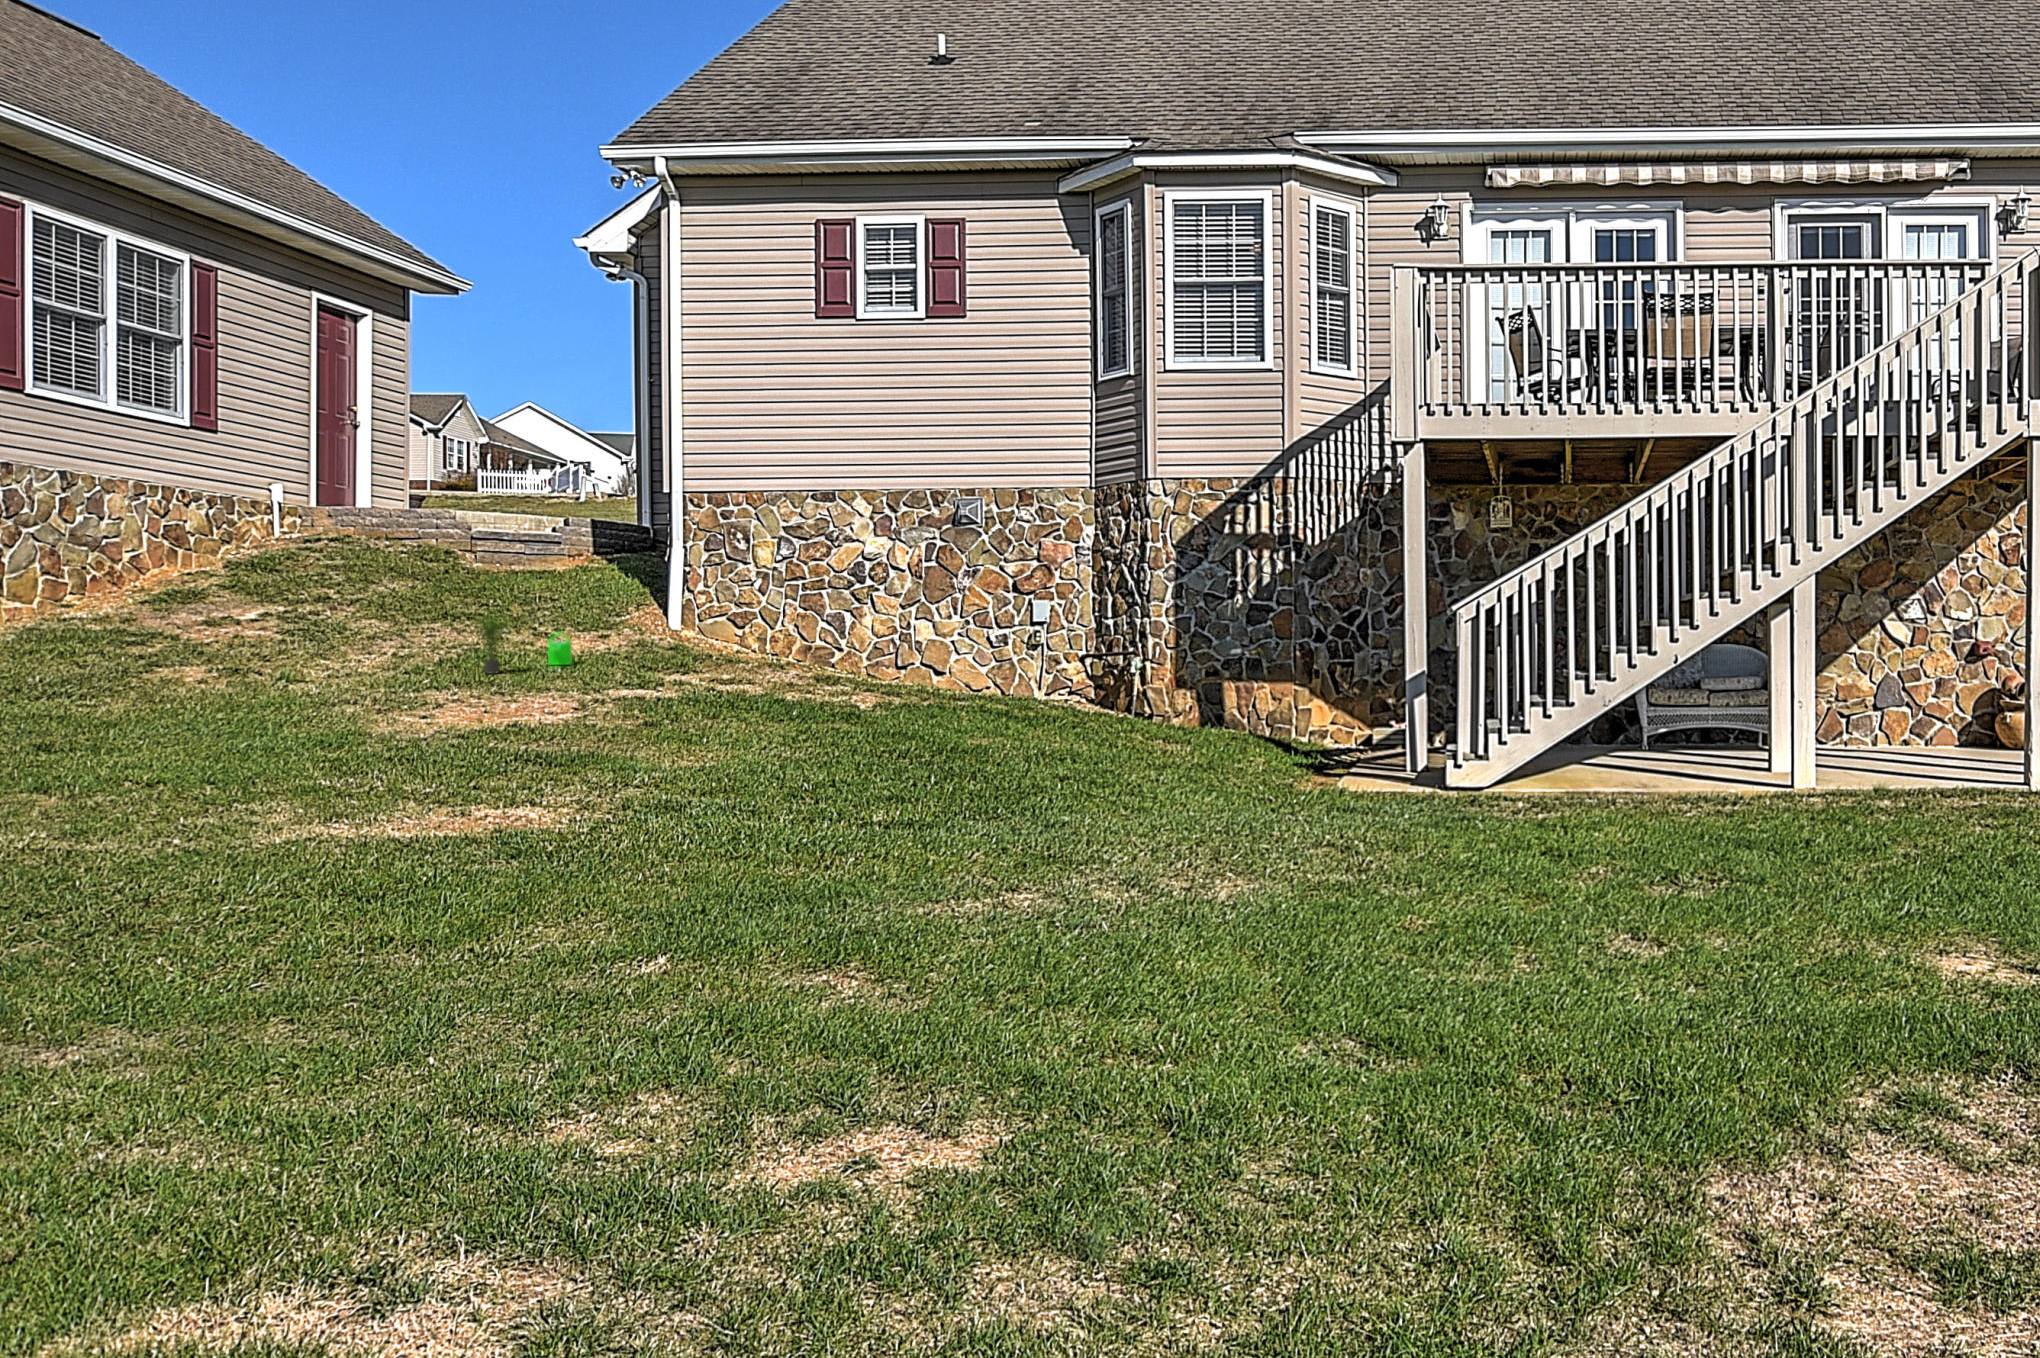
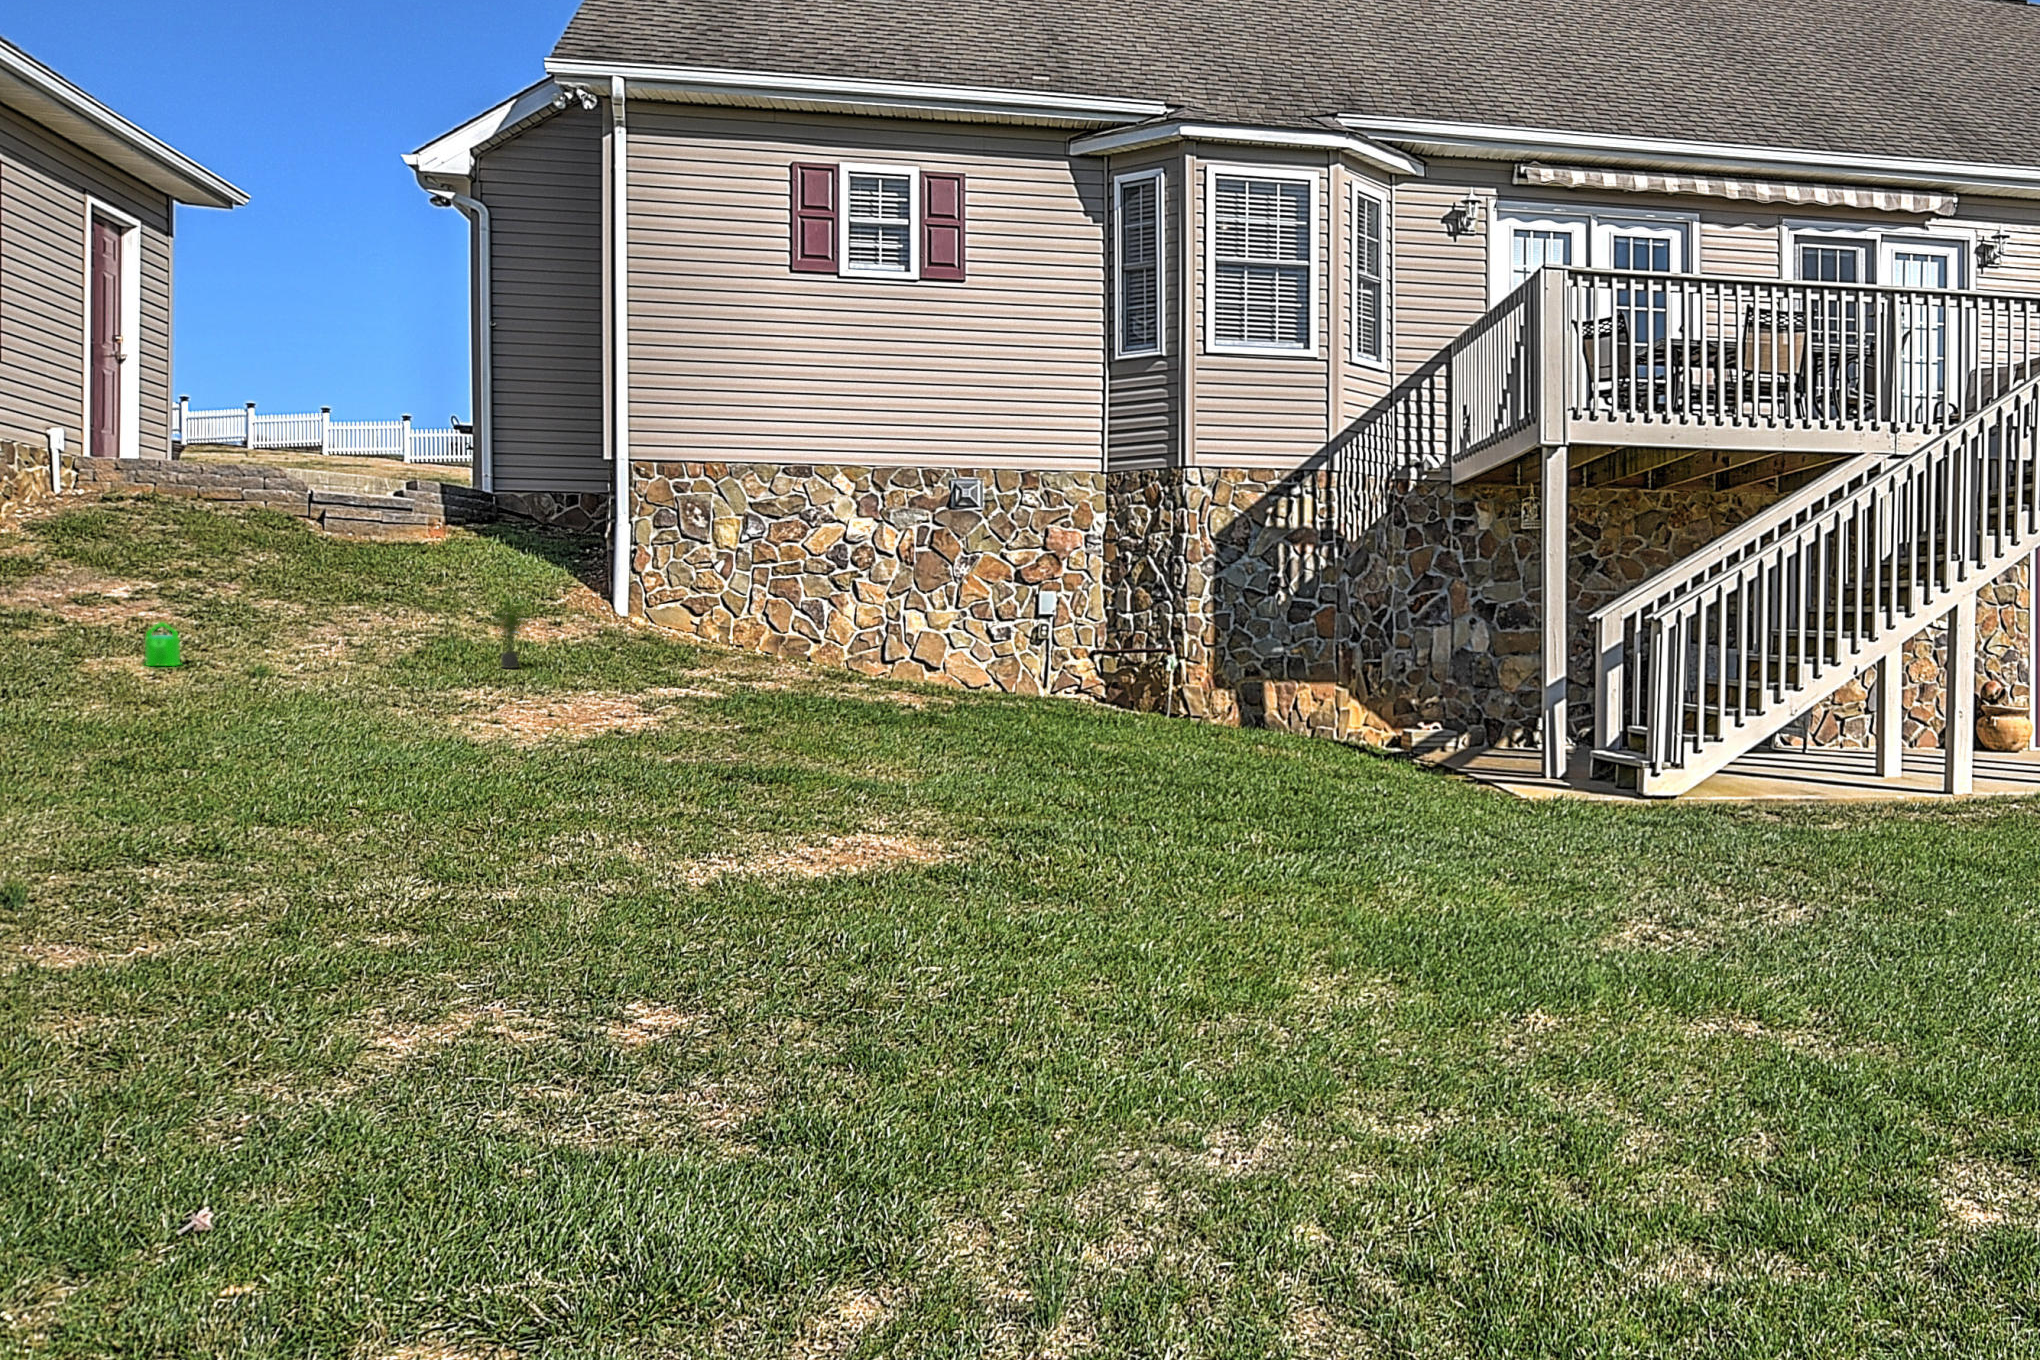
watering can: present [548,632,572,665] -> present [145,622,180,666]

